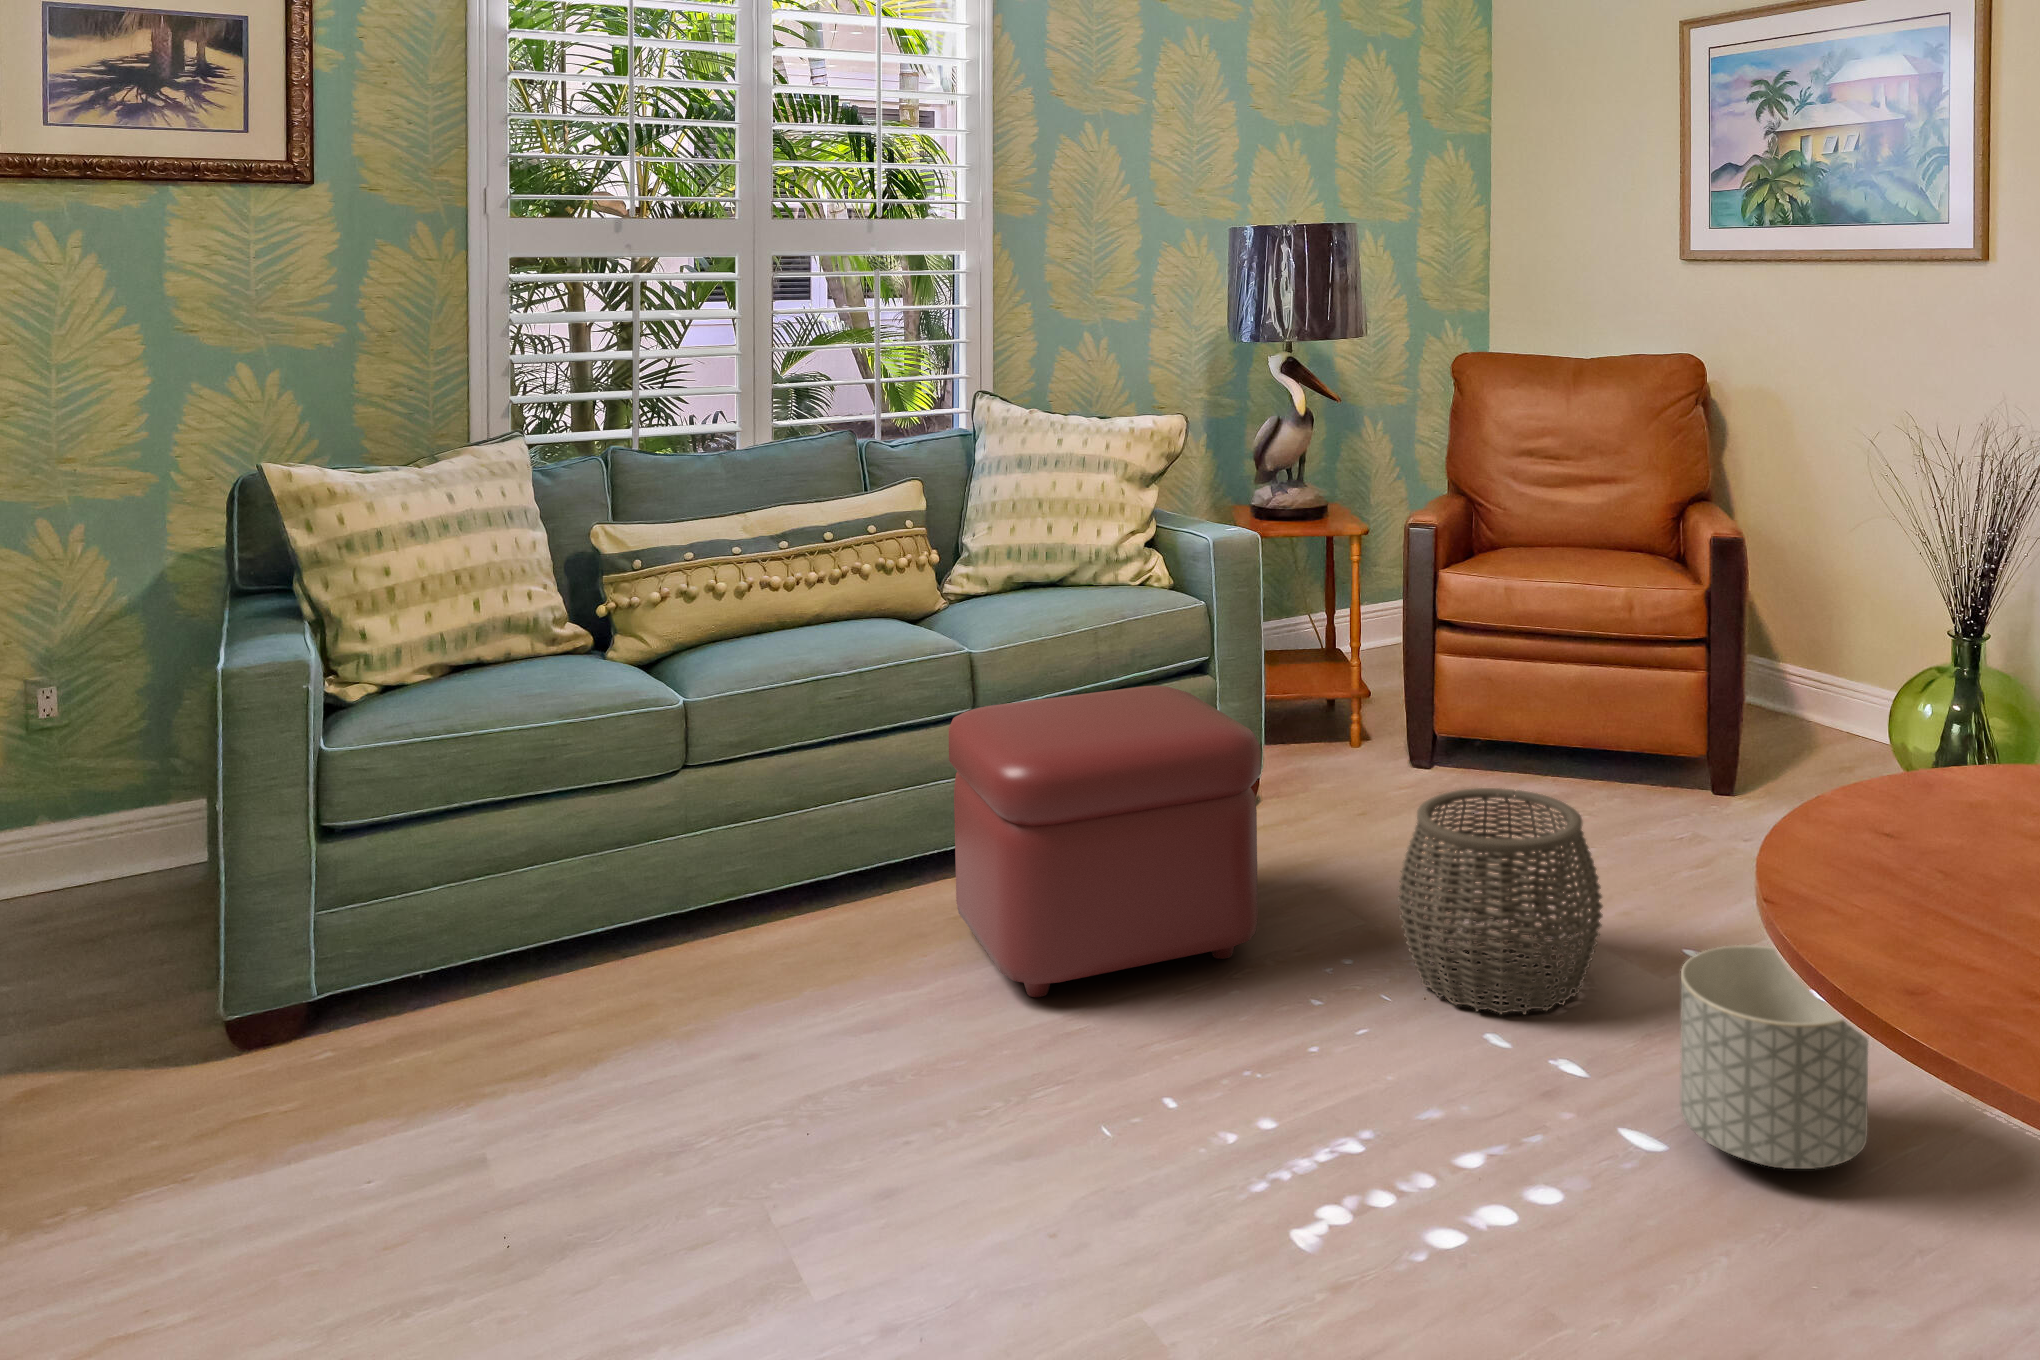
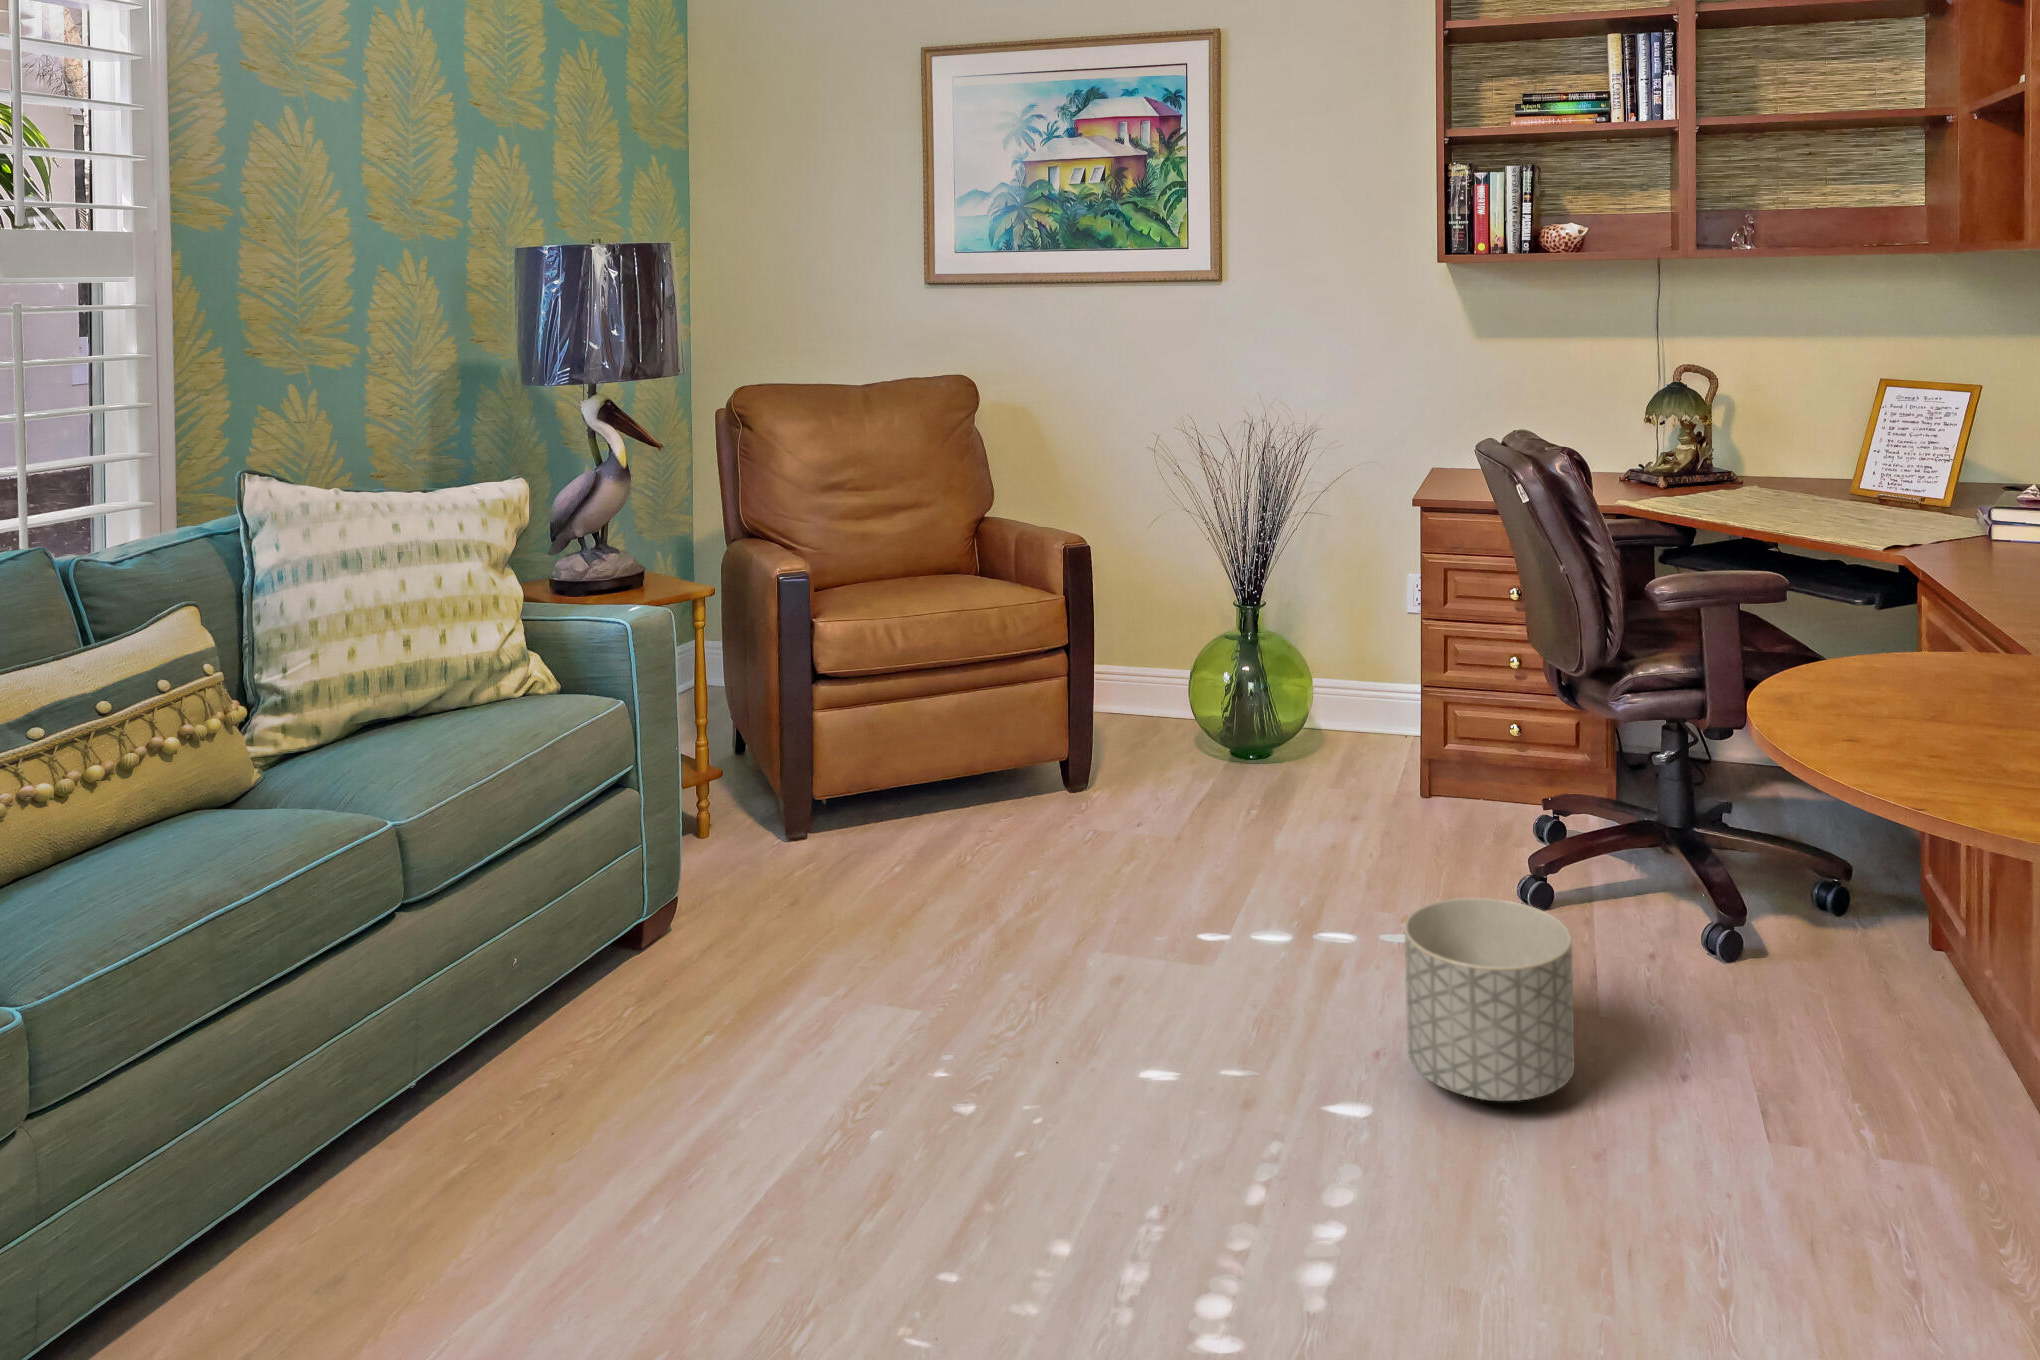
ottoman: present [949,686,1261,997] -> none [454,806,890,1252]
woven basket: present [1398,788,1603,1015] -> none [1024,821,1232,1064]

